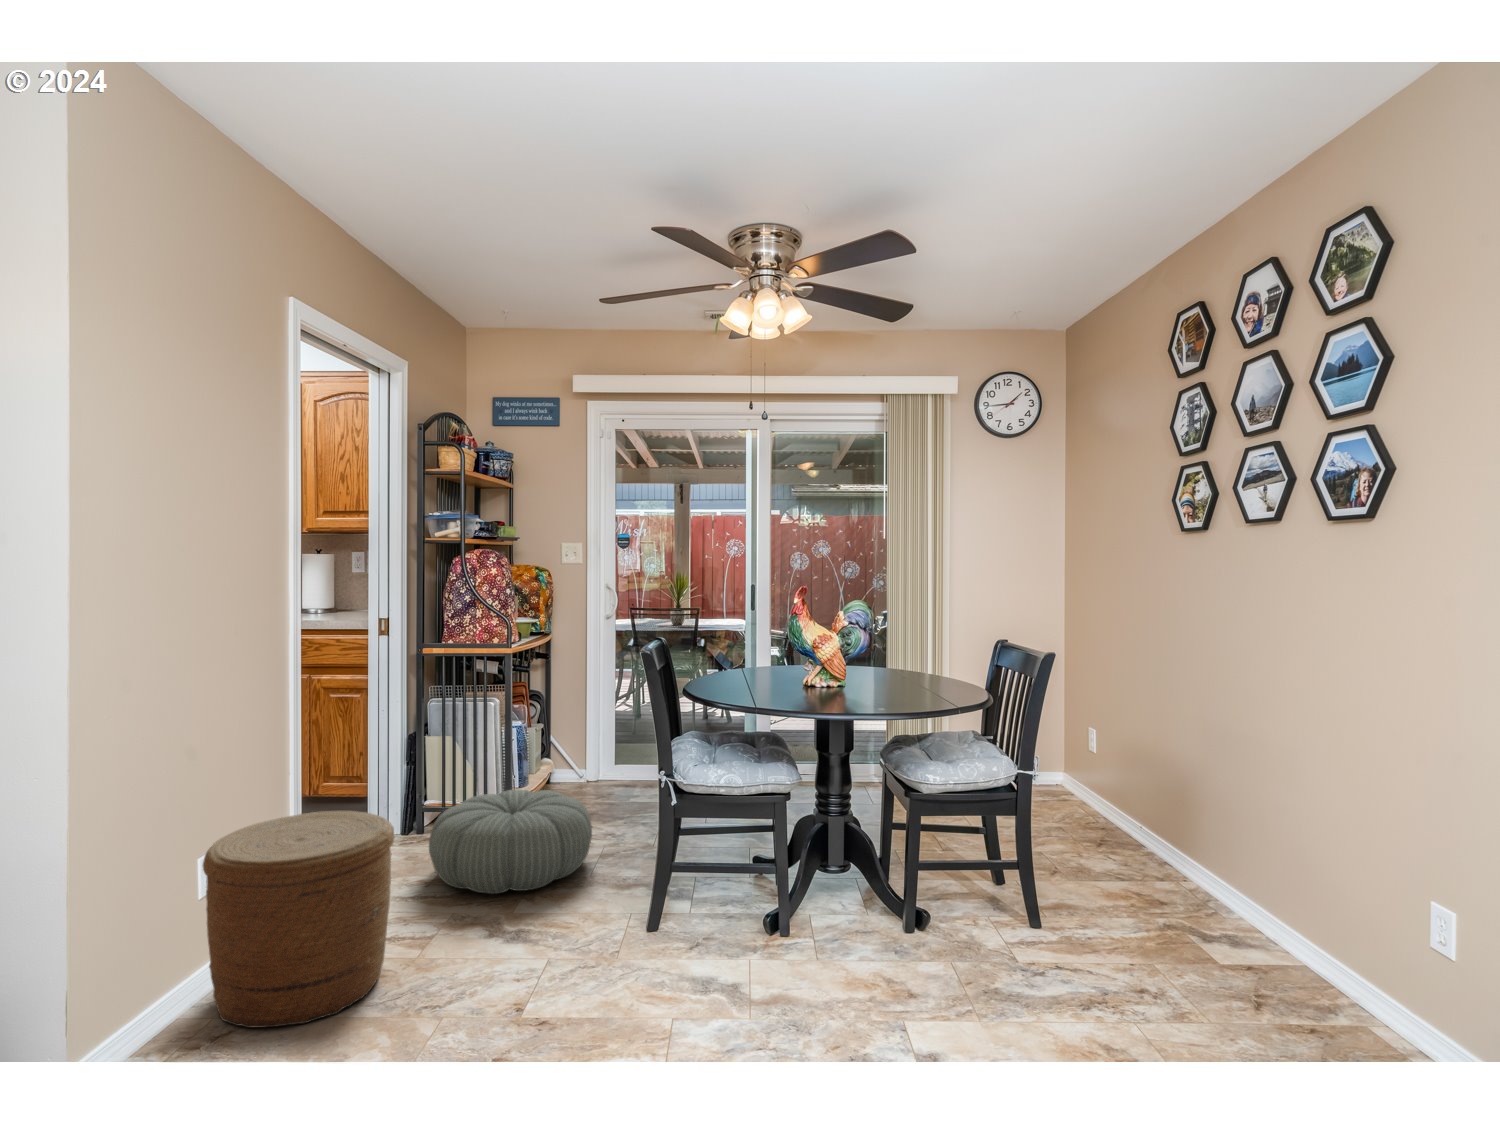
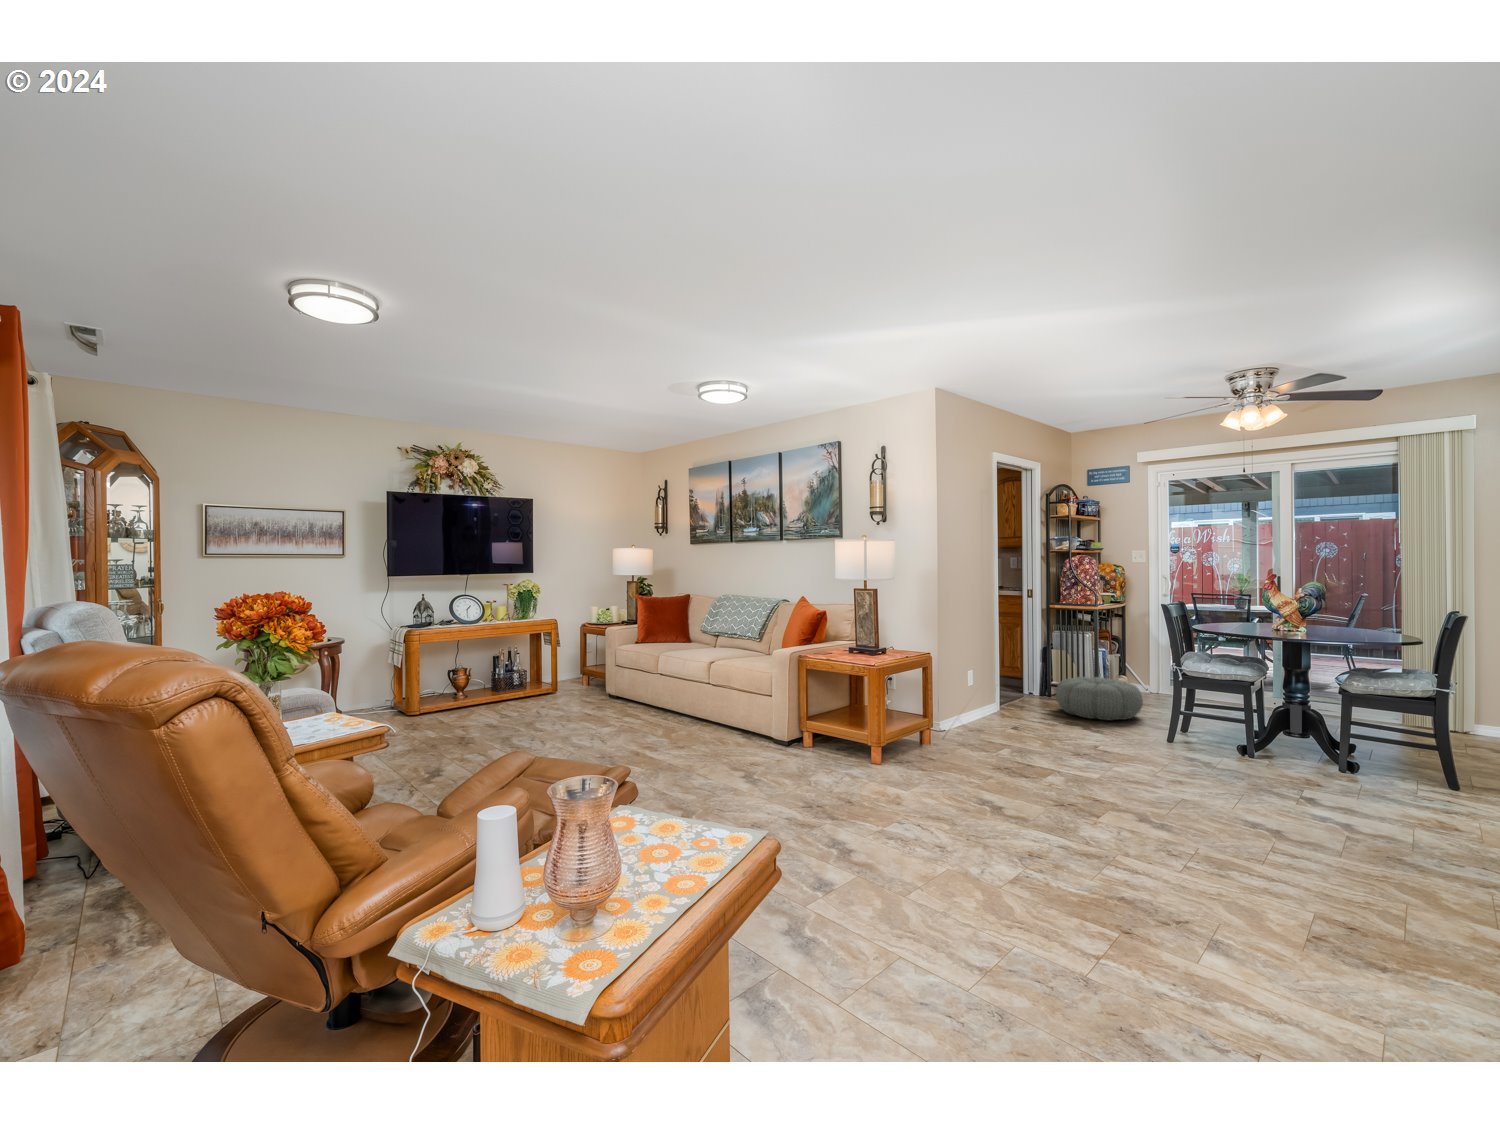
woven basket: present [203,811,395,1028] -> none [974,662,1043,734]

